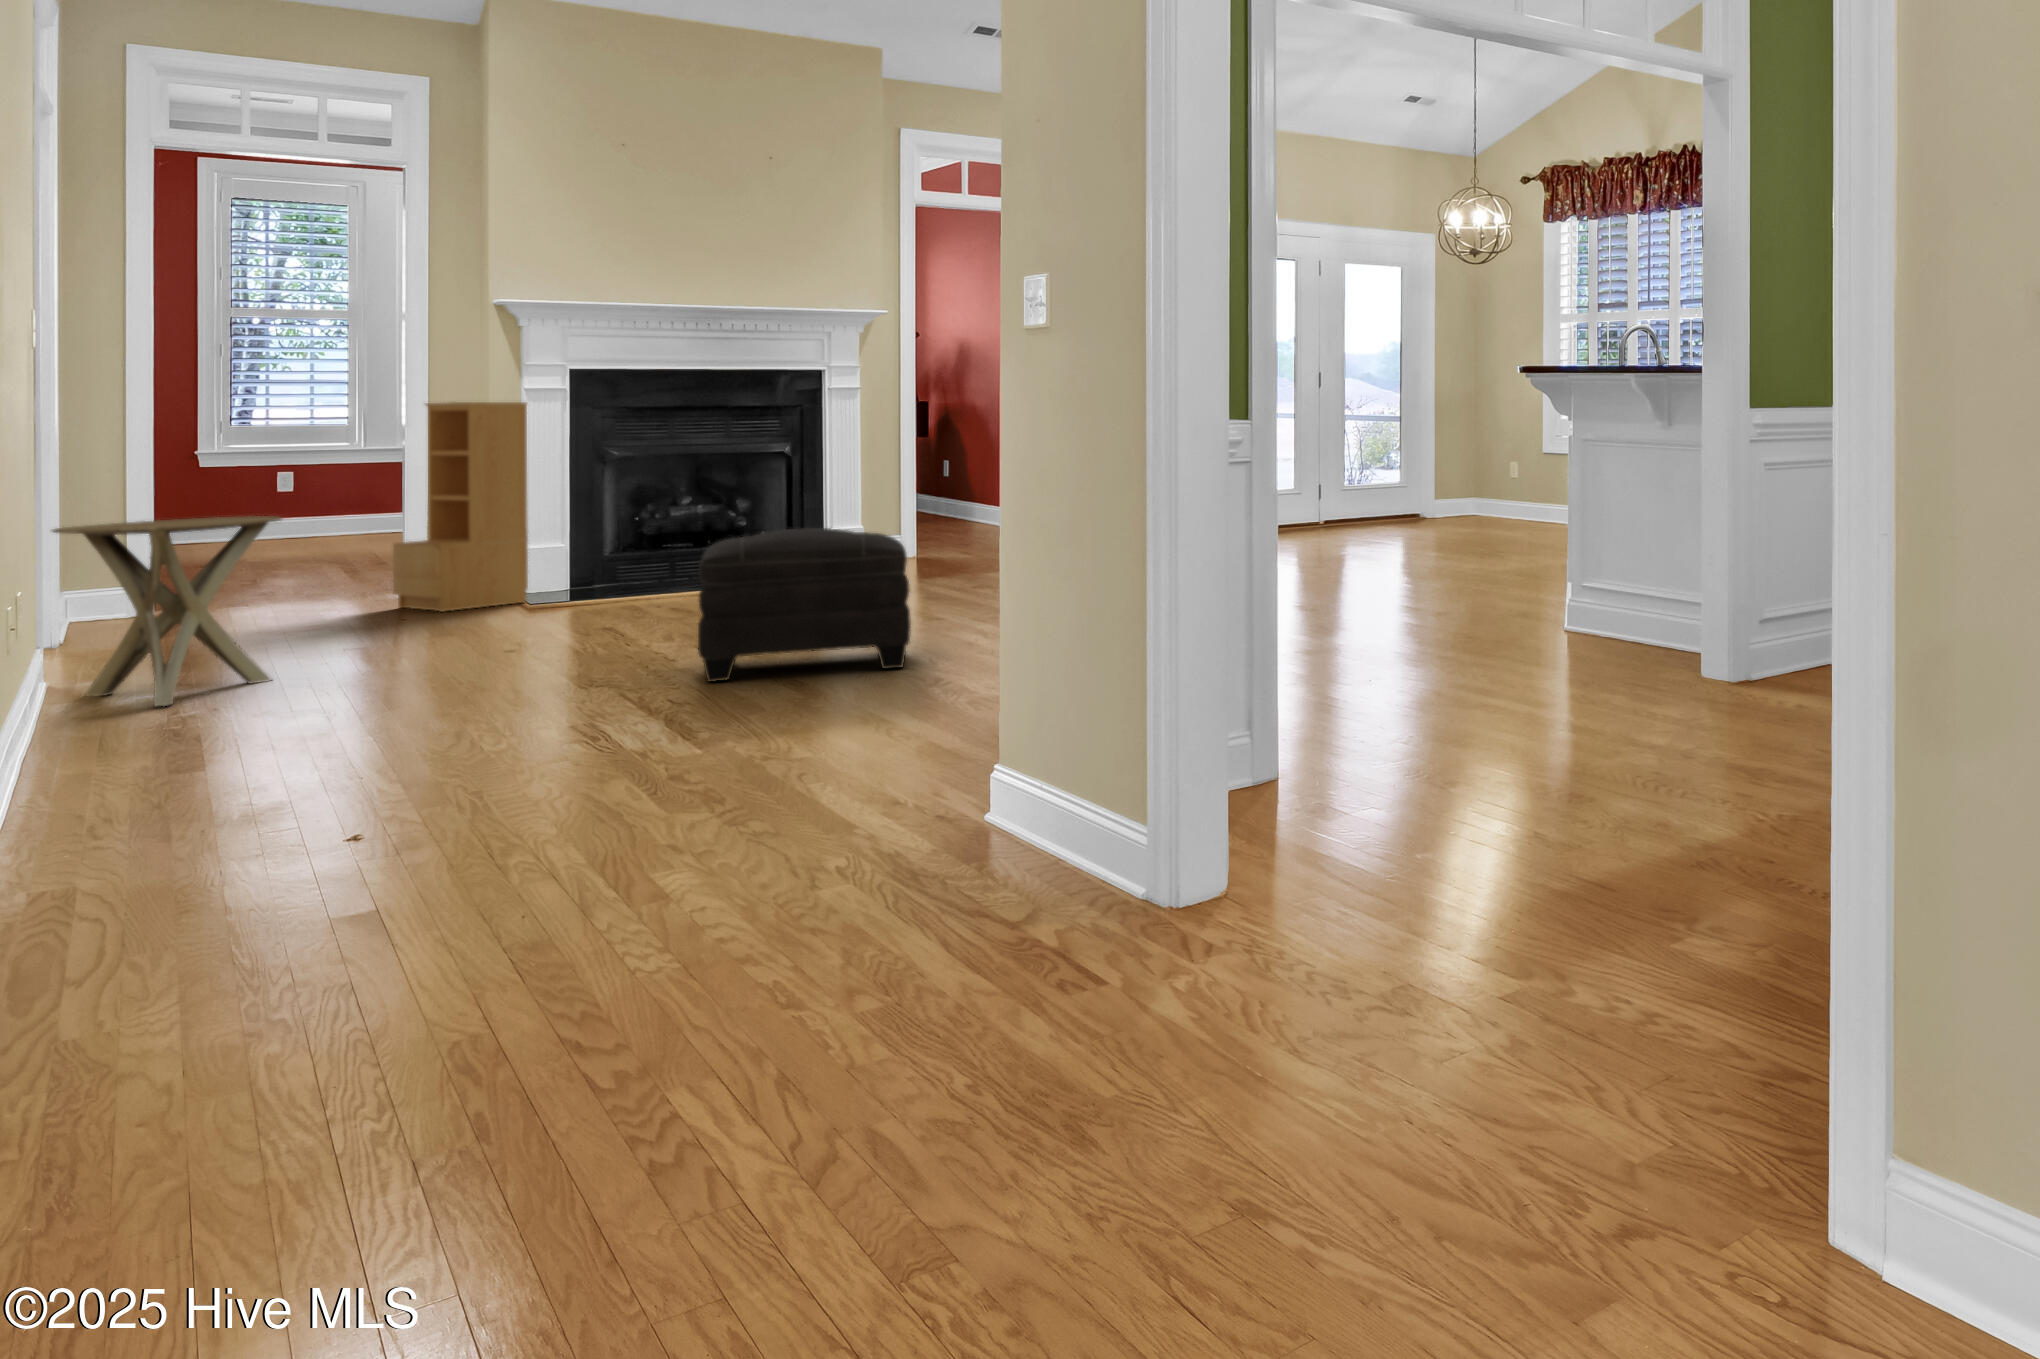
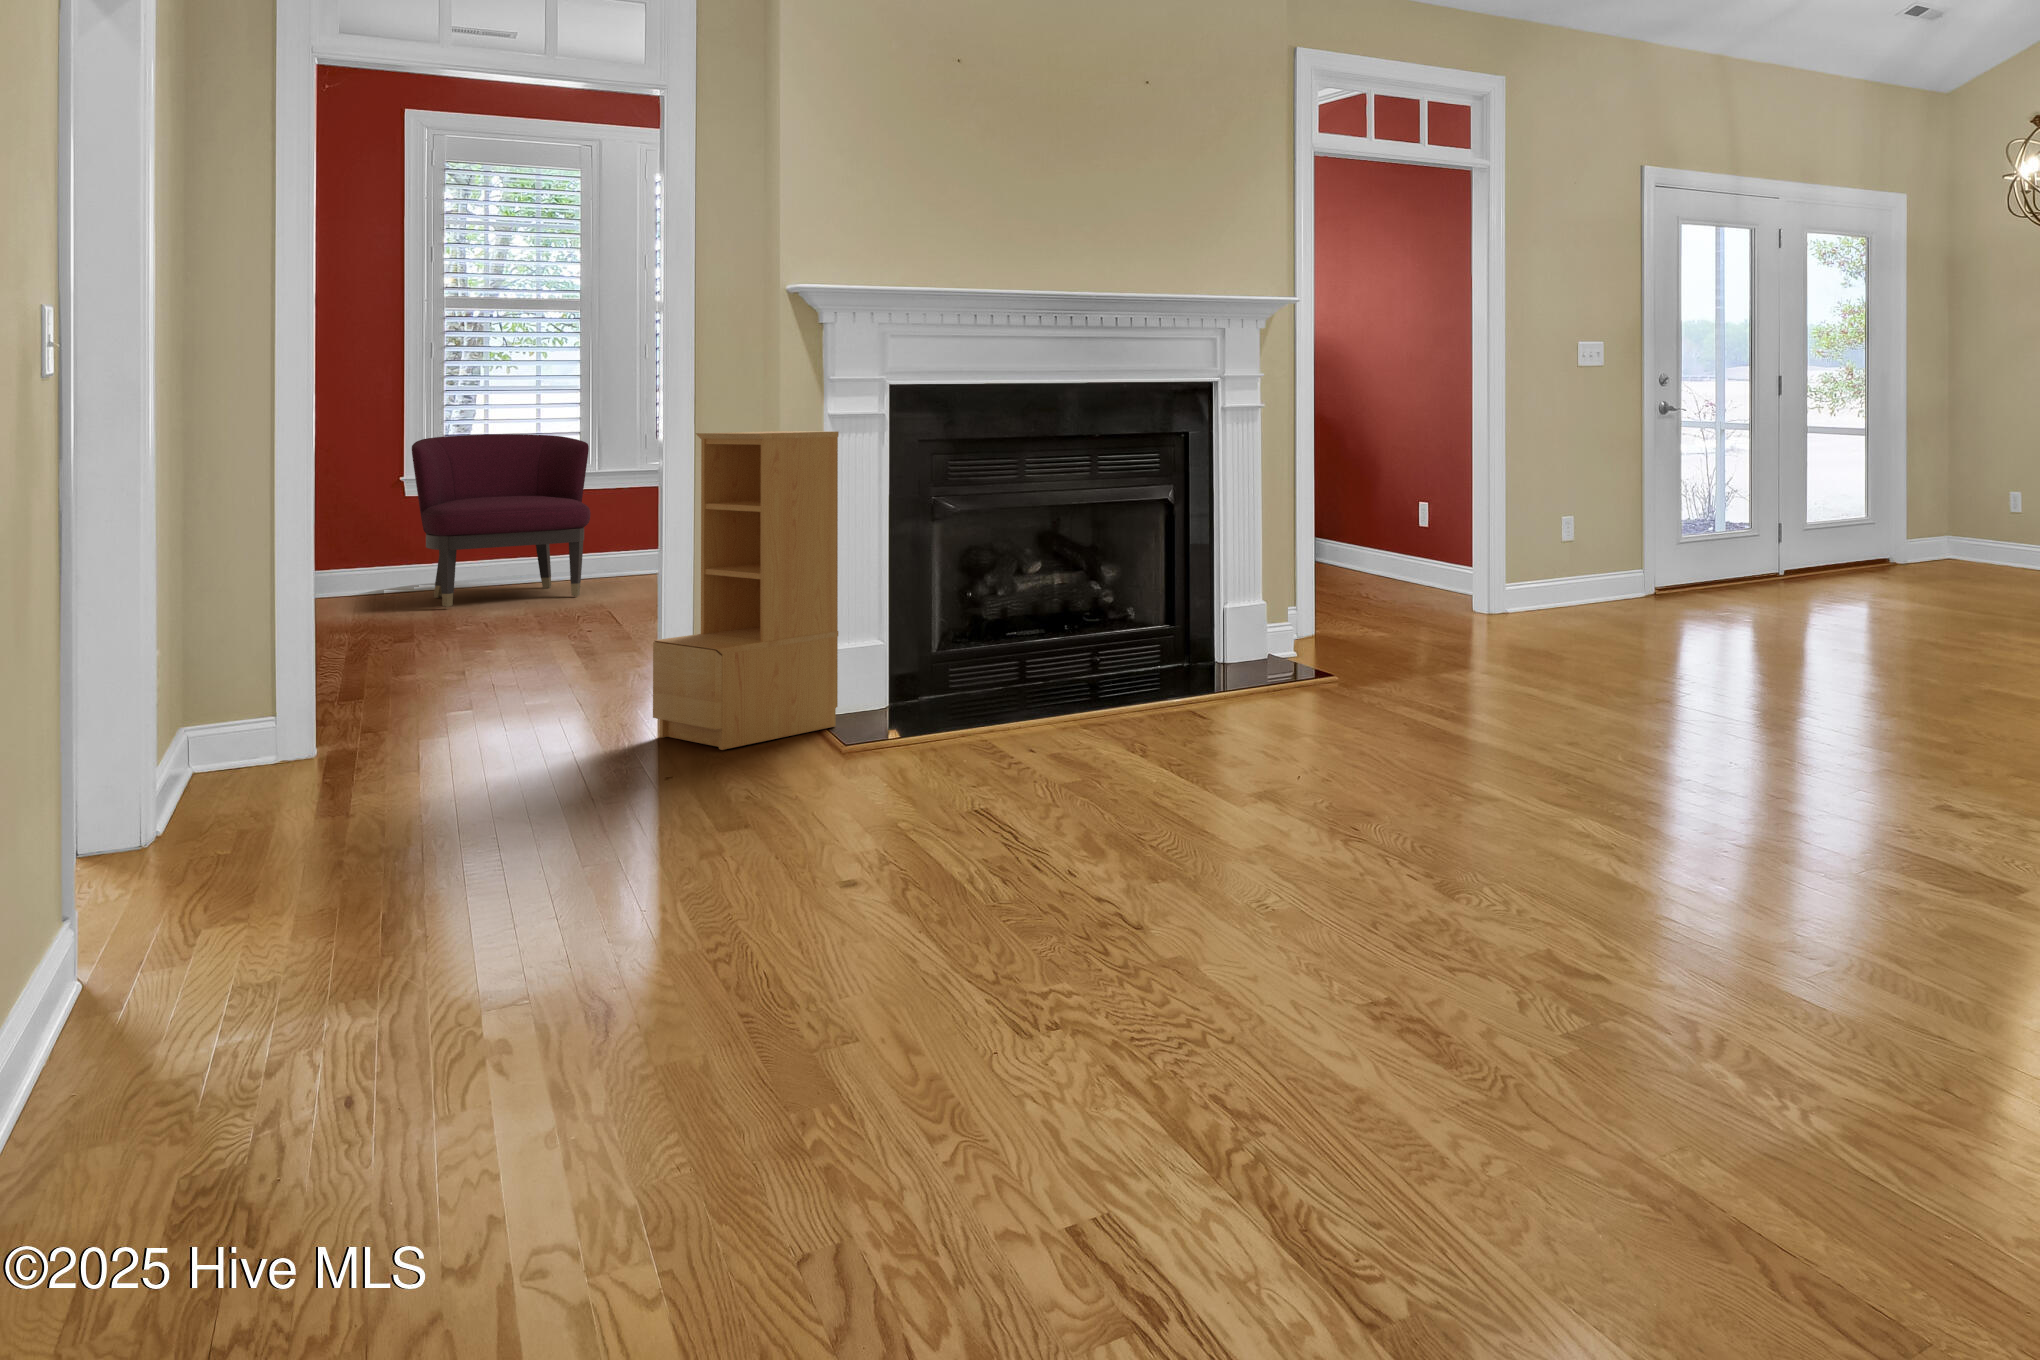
chair: none [205,419,356,550] -> present [412,434,591,607]
side table: present [52,516,282,706] -> none [85,664,501,1073]
ottoman: present [698,528,911,682] -> none [1212,686,1596,1010]

